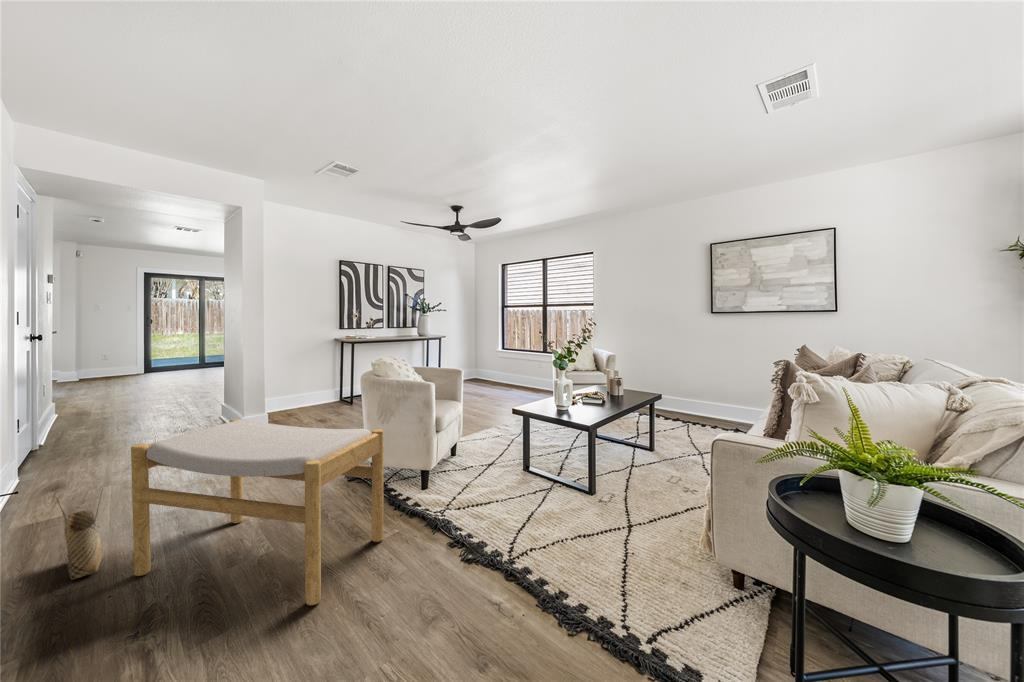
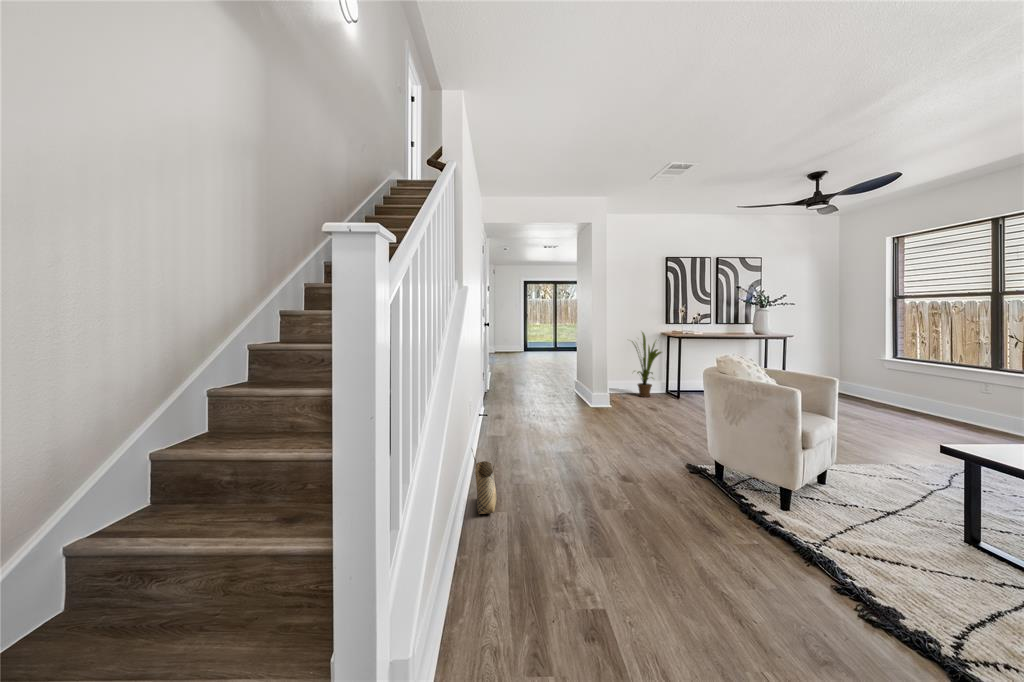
house plant: none [295,335,337,405] -> present [632,332,661,397]
footstool: present [131,419,384,605] -> none [516,403,747,621]

